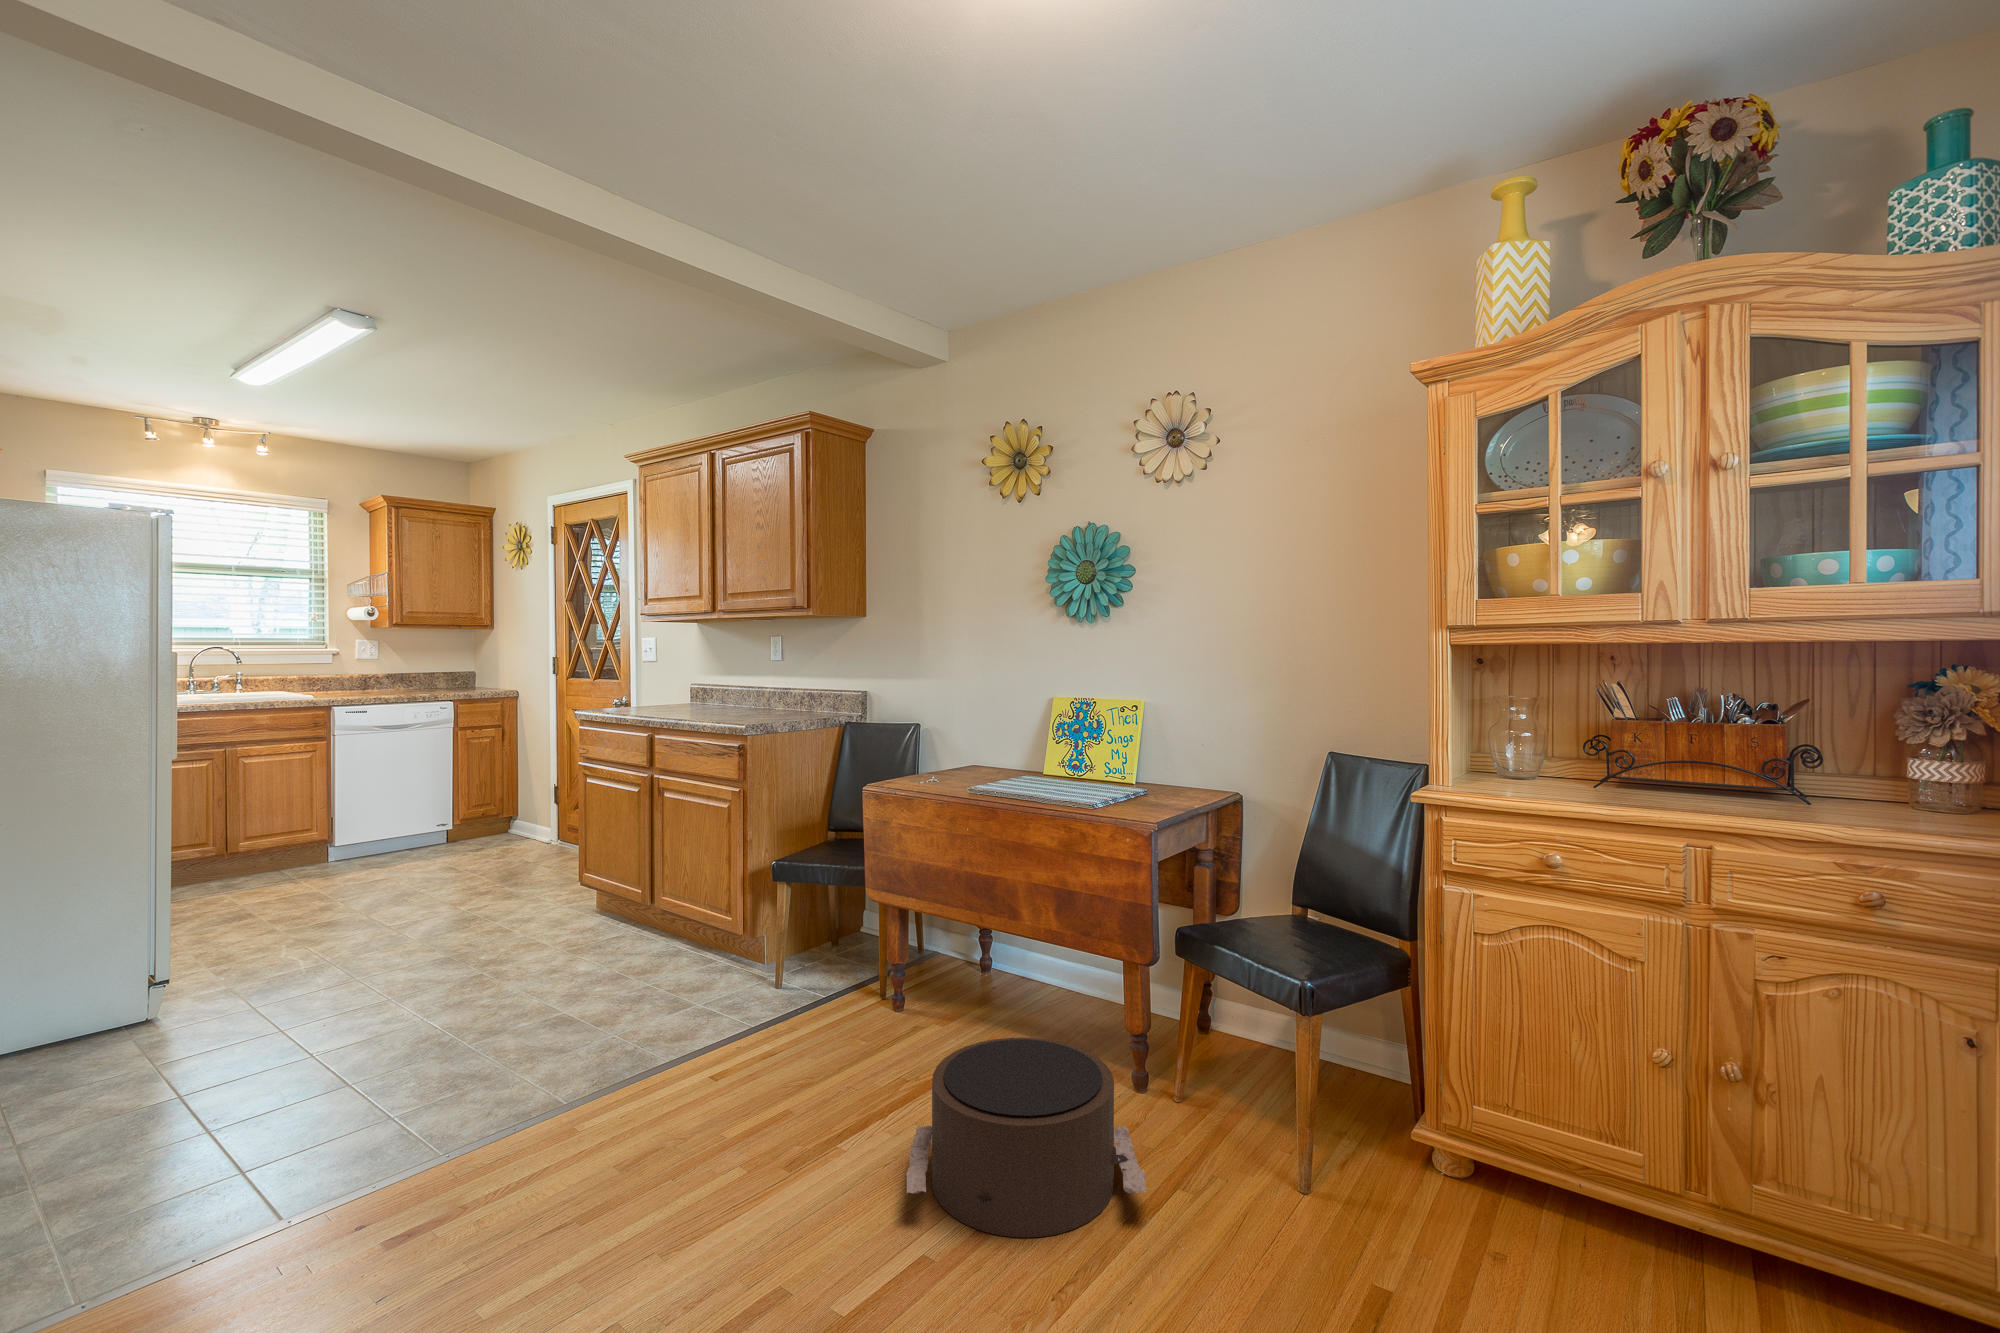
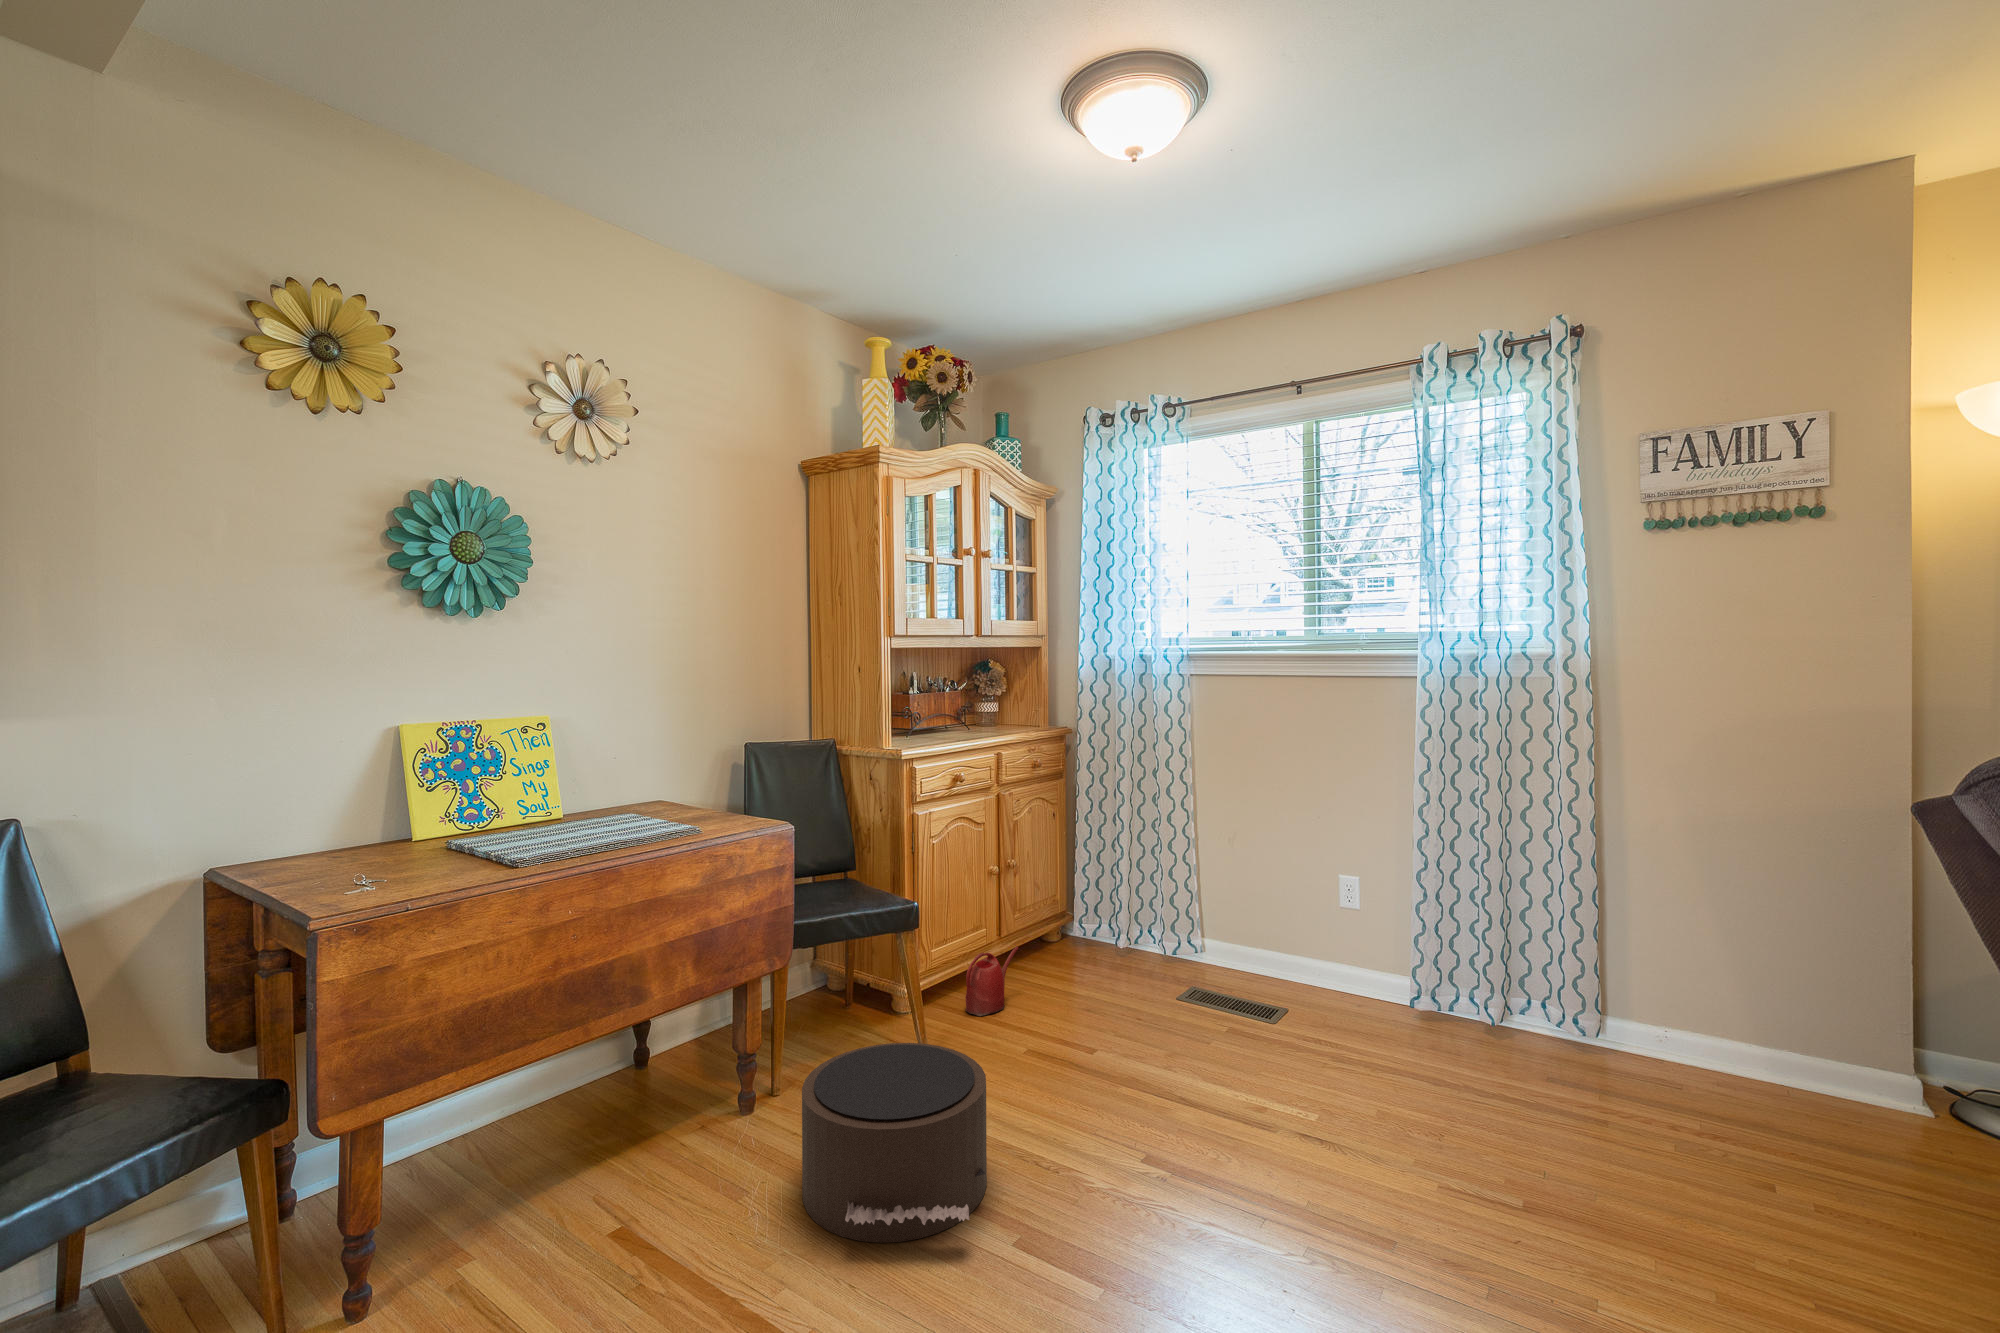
watering can: none [1473,1139,1637,1259] -> present [965,947,1019,1016]

